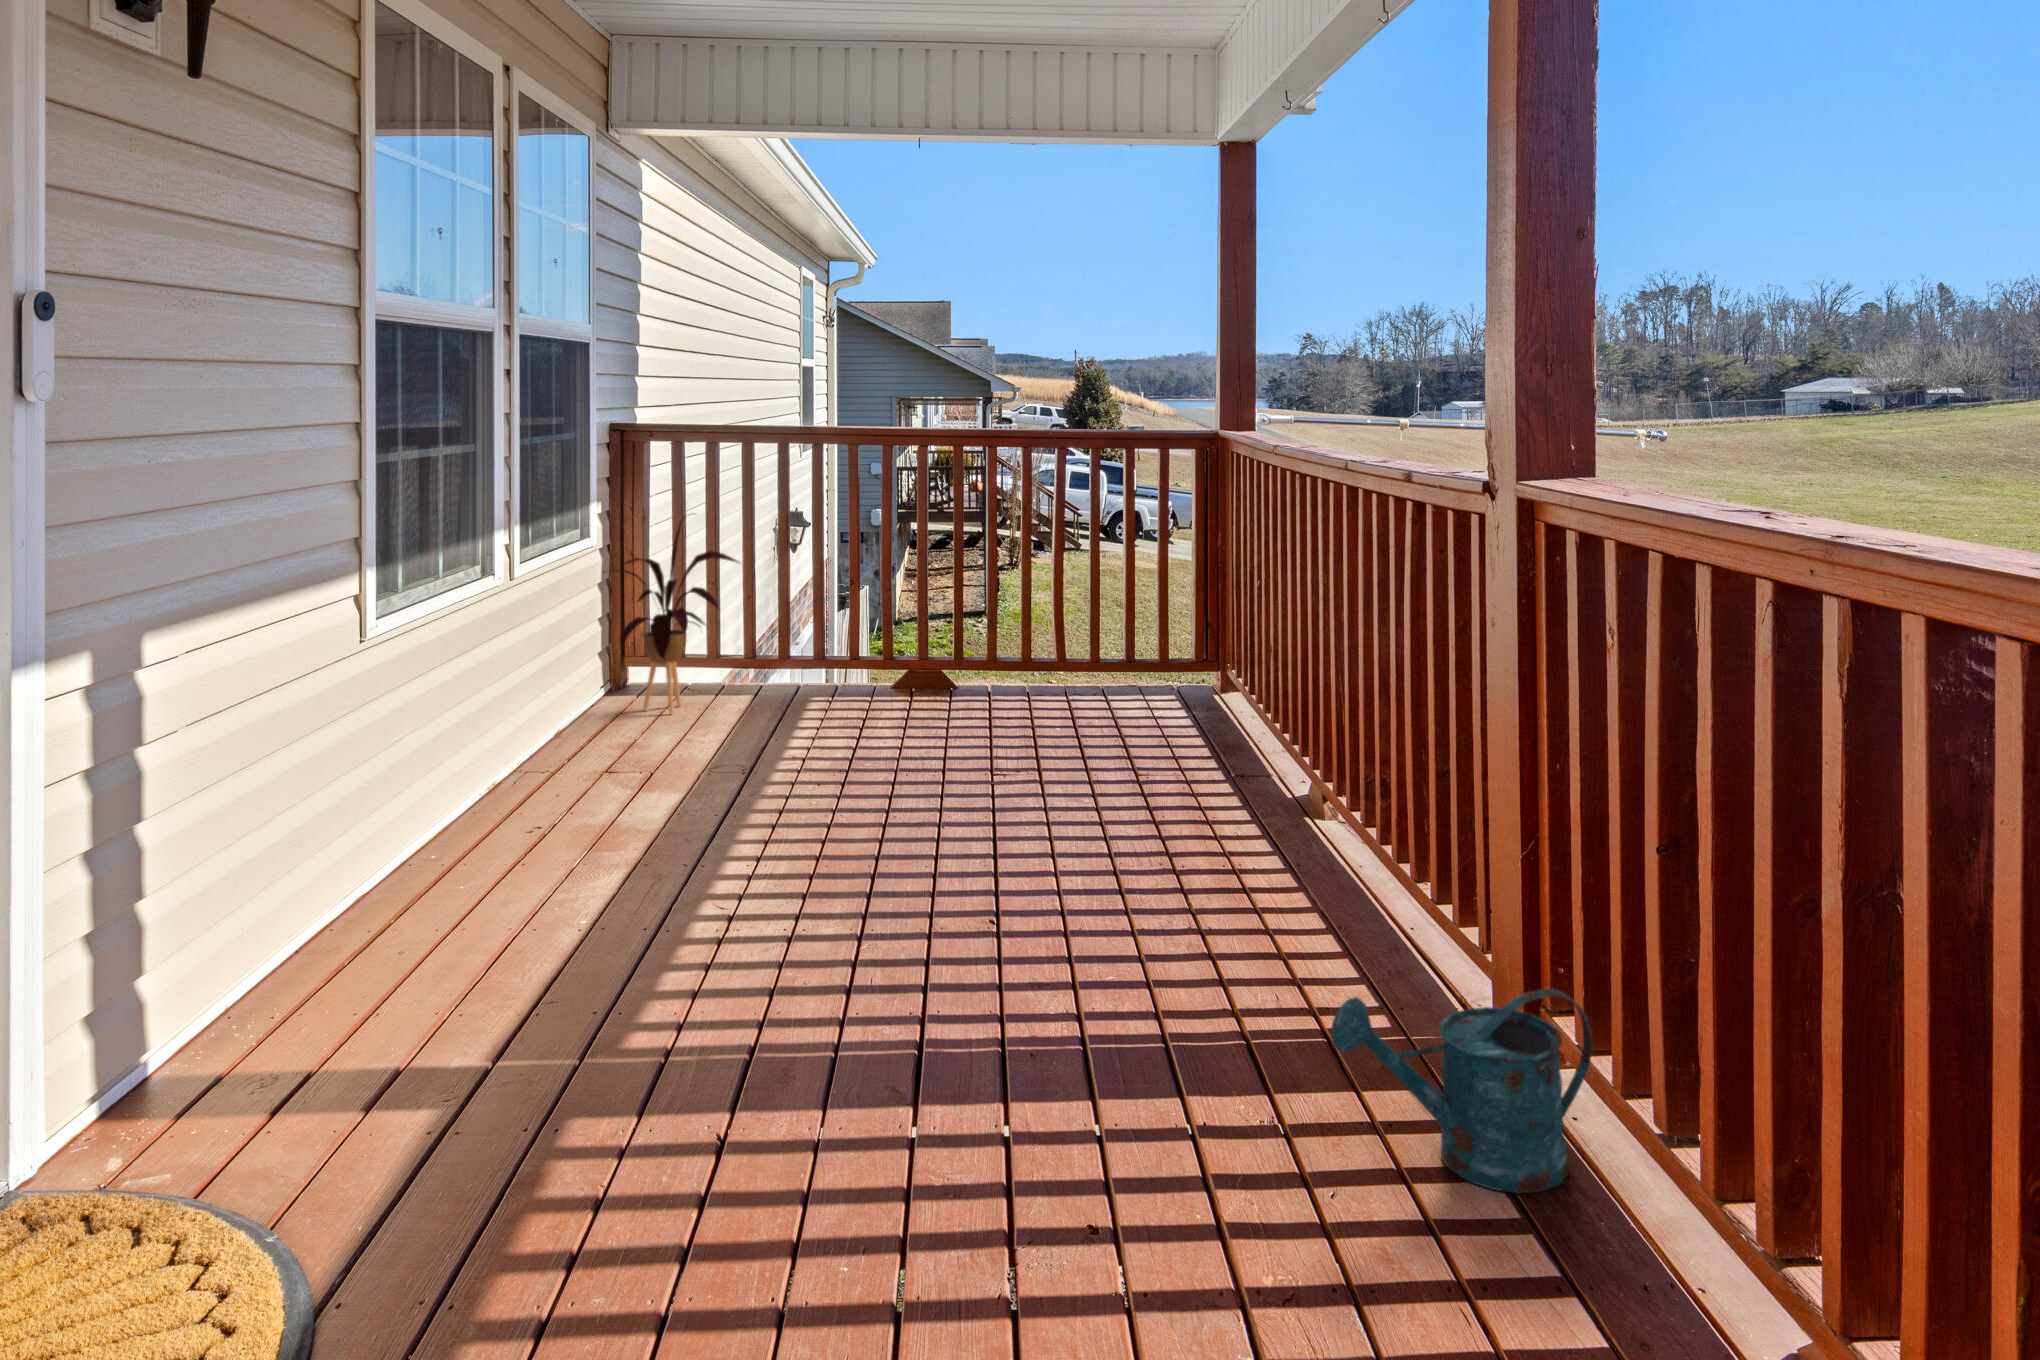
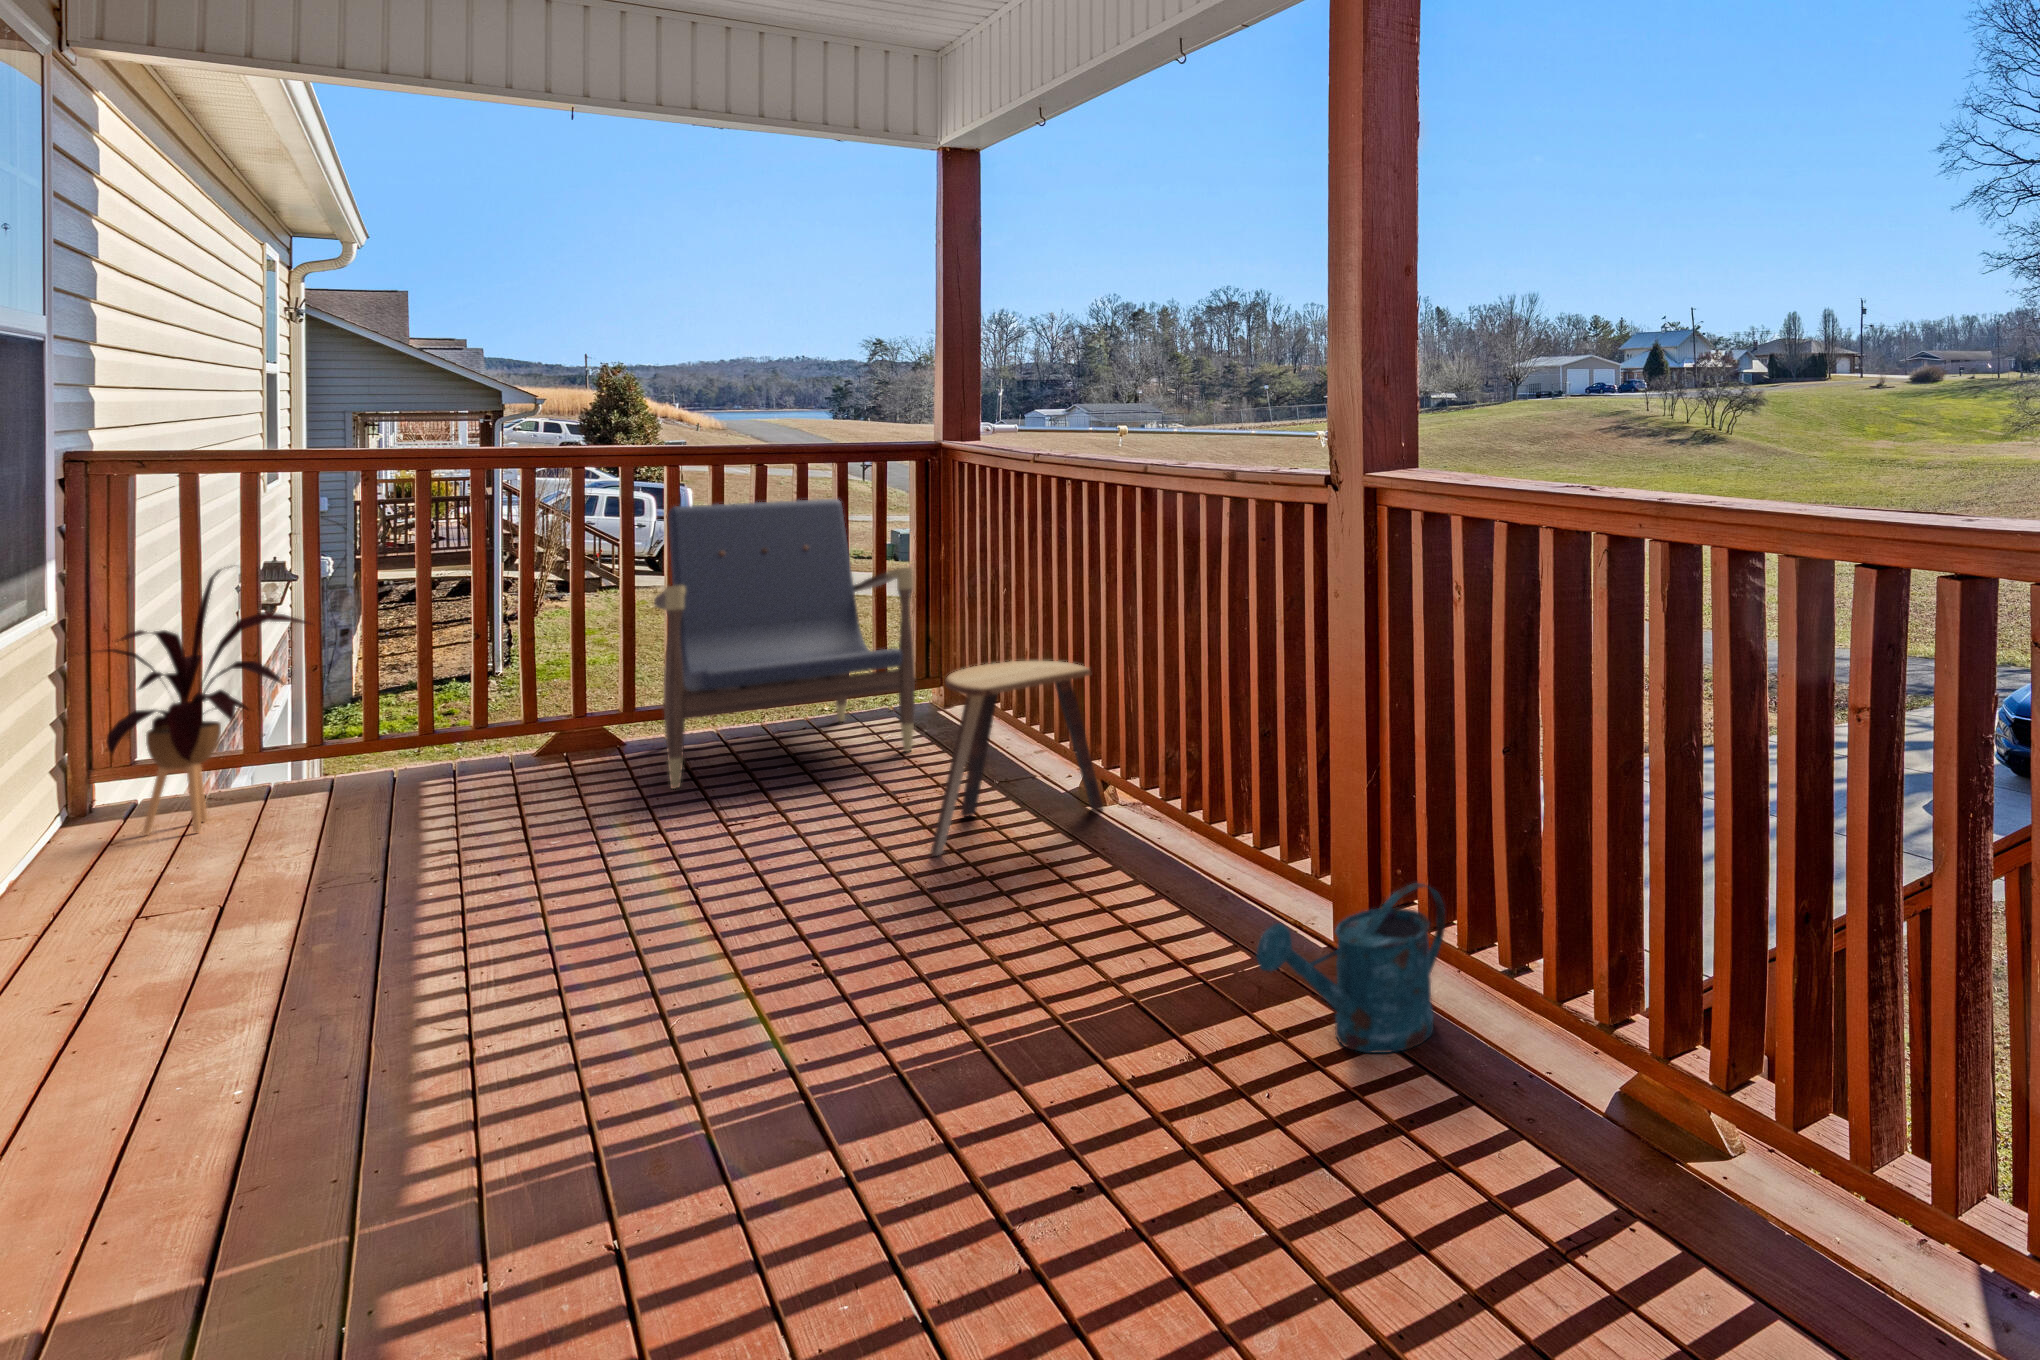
lounge chair: none [965,482,1175,733] -> present [654,499,915,788]
stool: none [1136,655,1318,839] -> present [931,661,1103,856]

